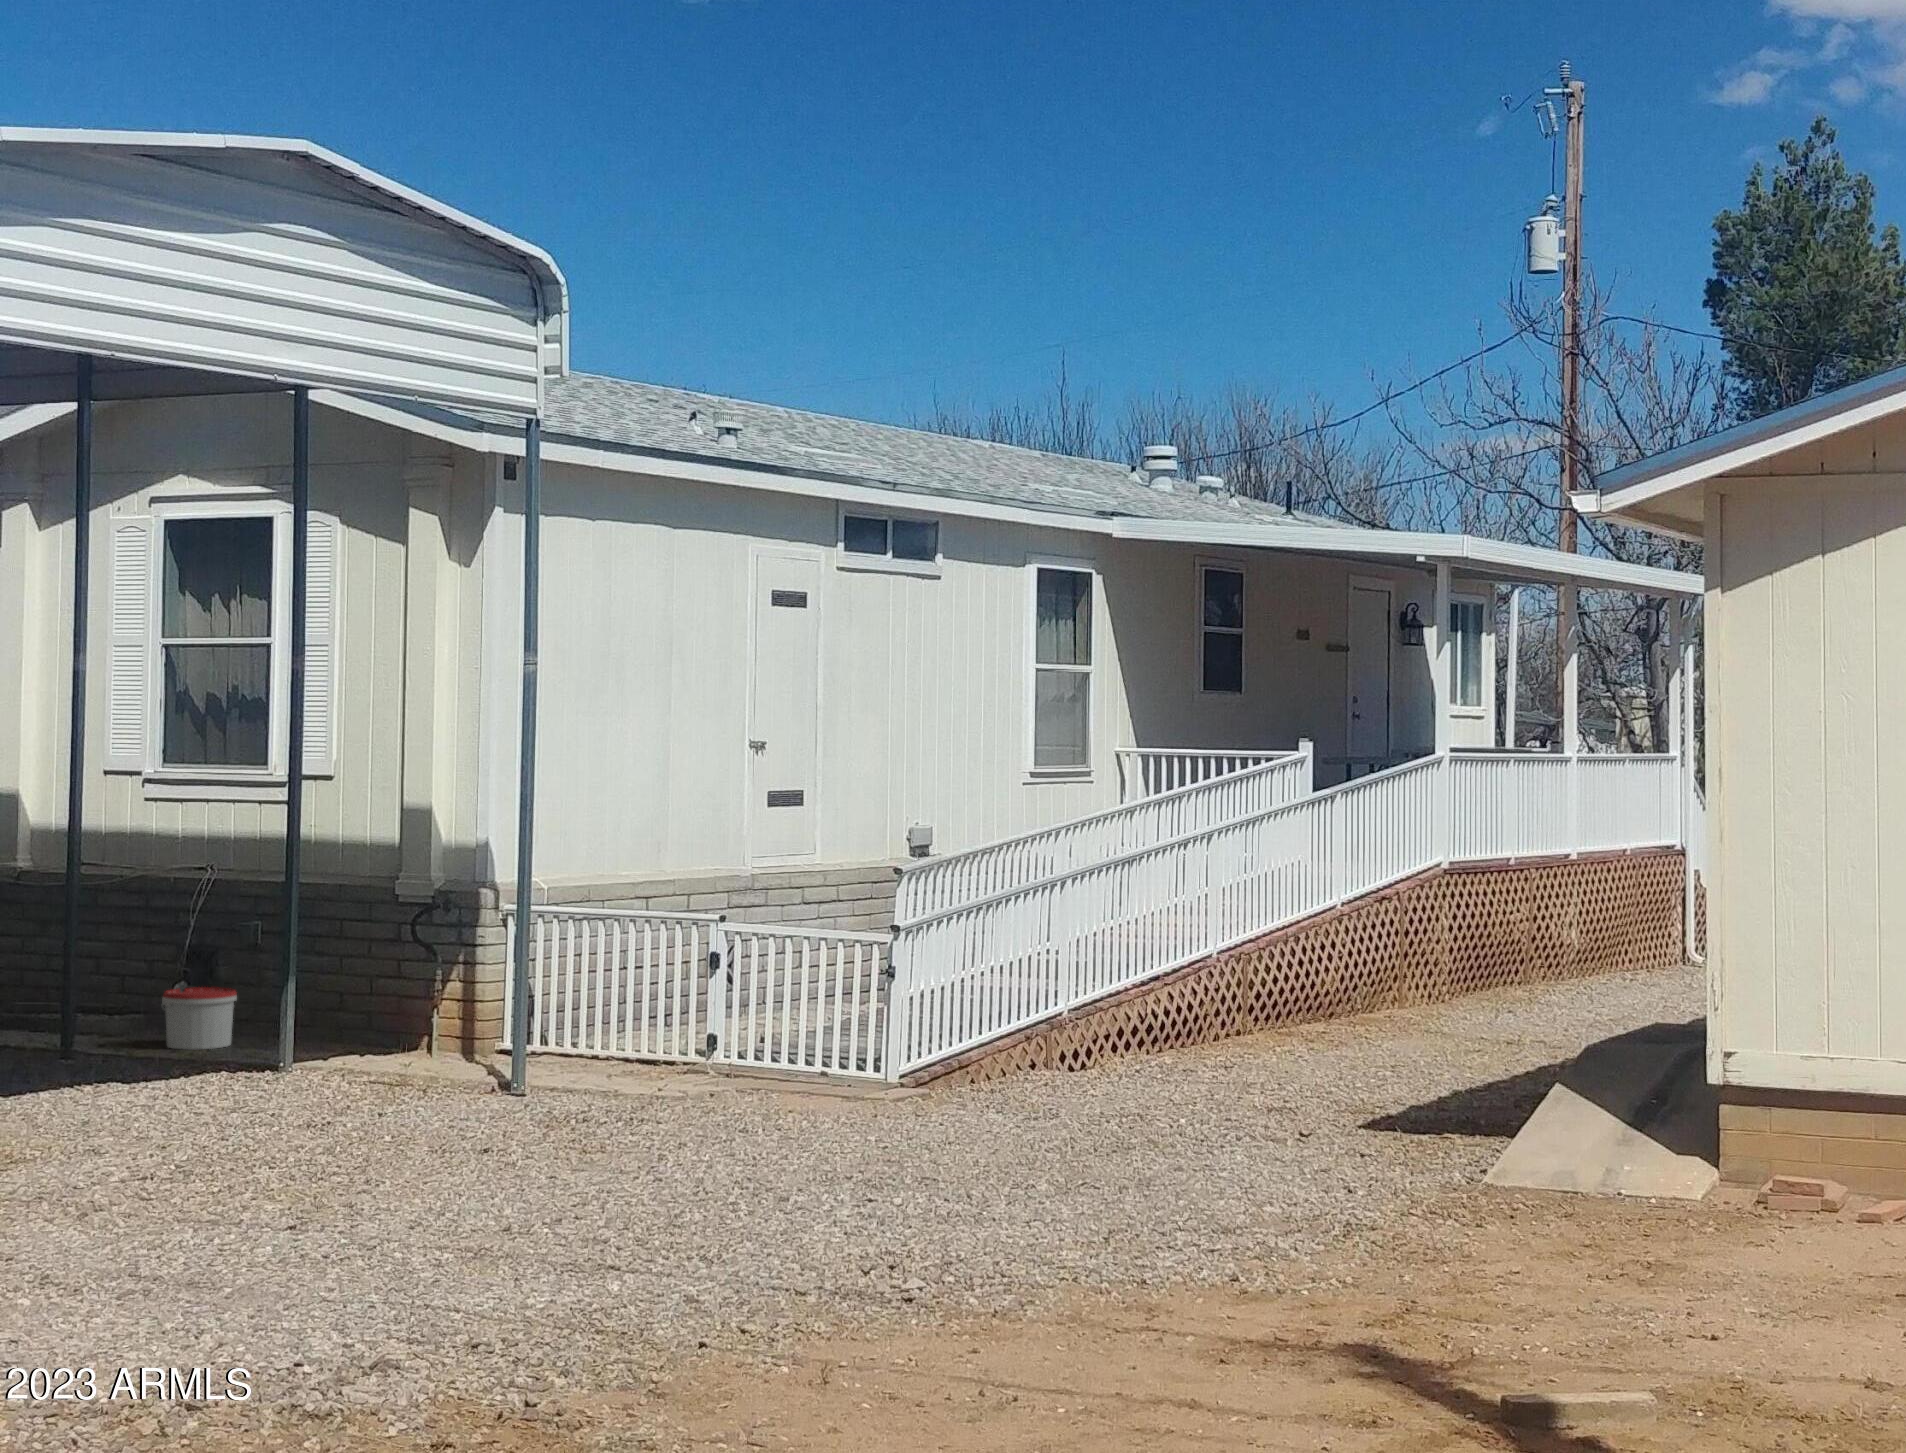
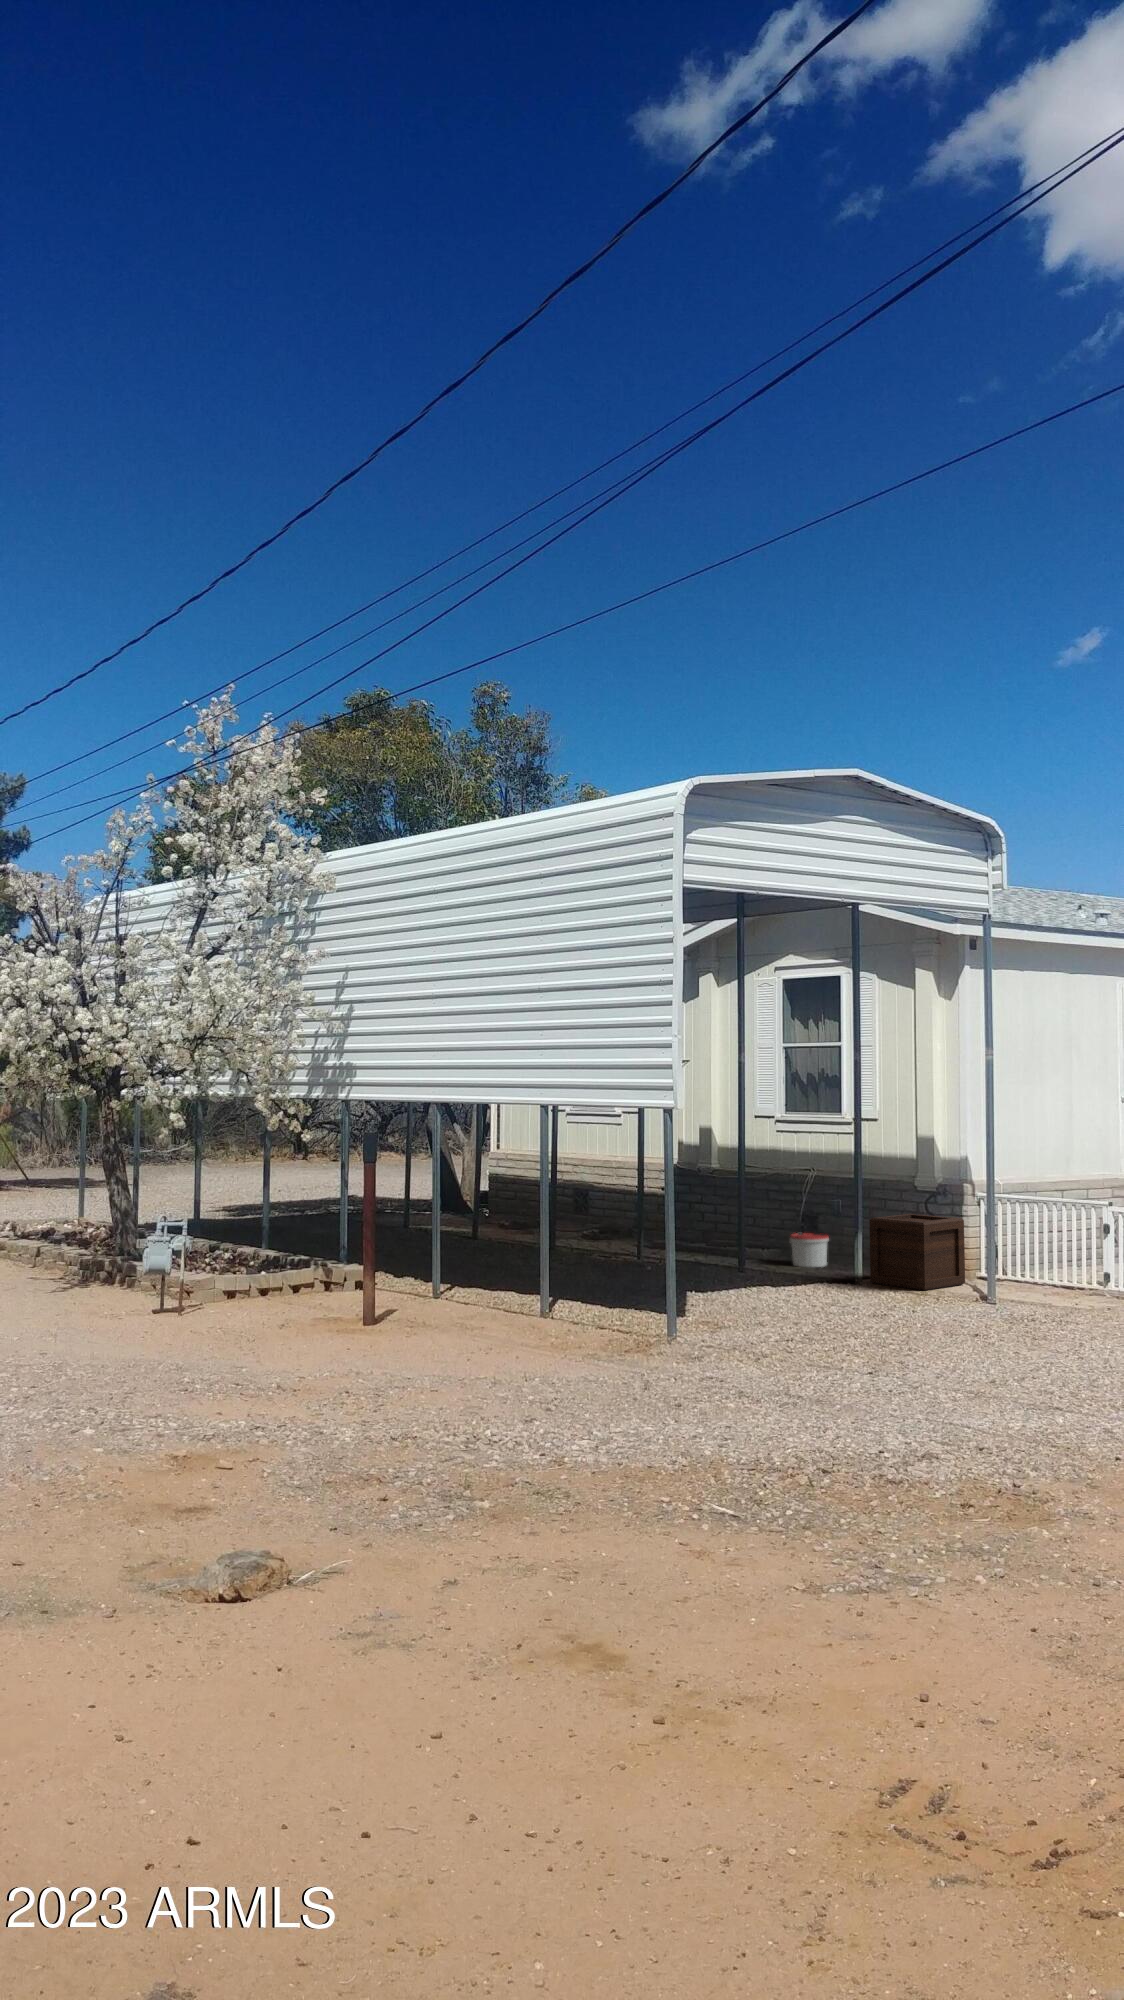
wooden crate: none [309,946,479,1079] -> present [869,1214,965,1291]

